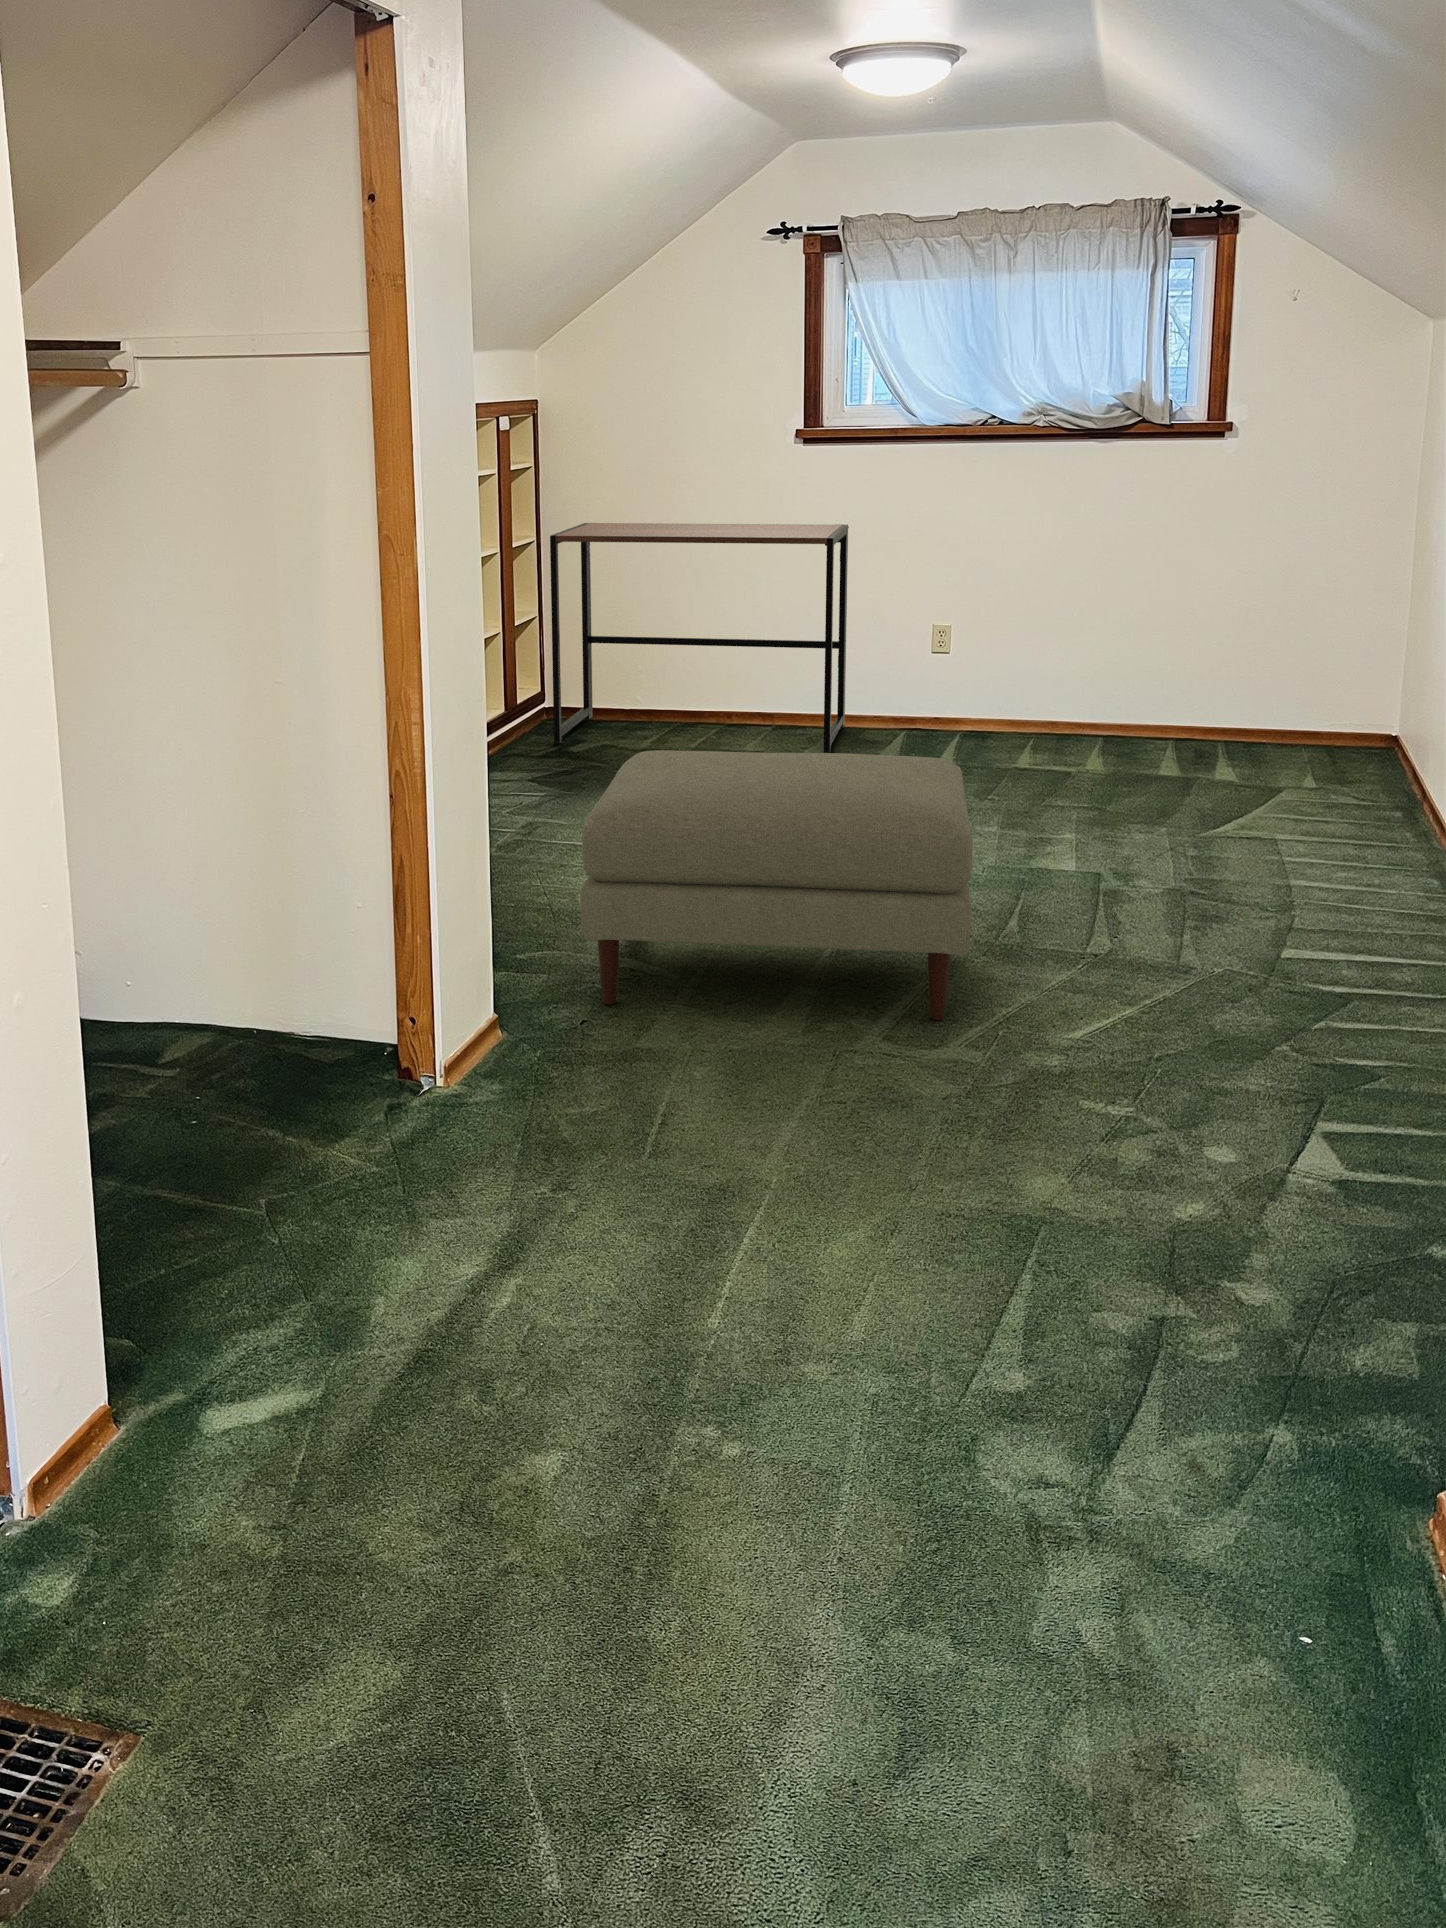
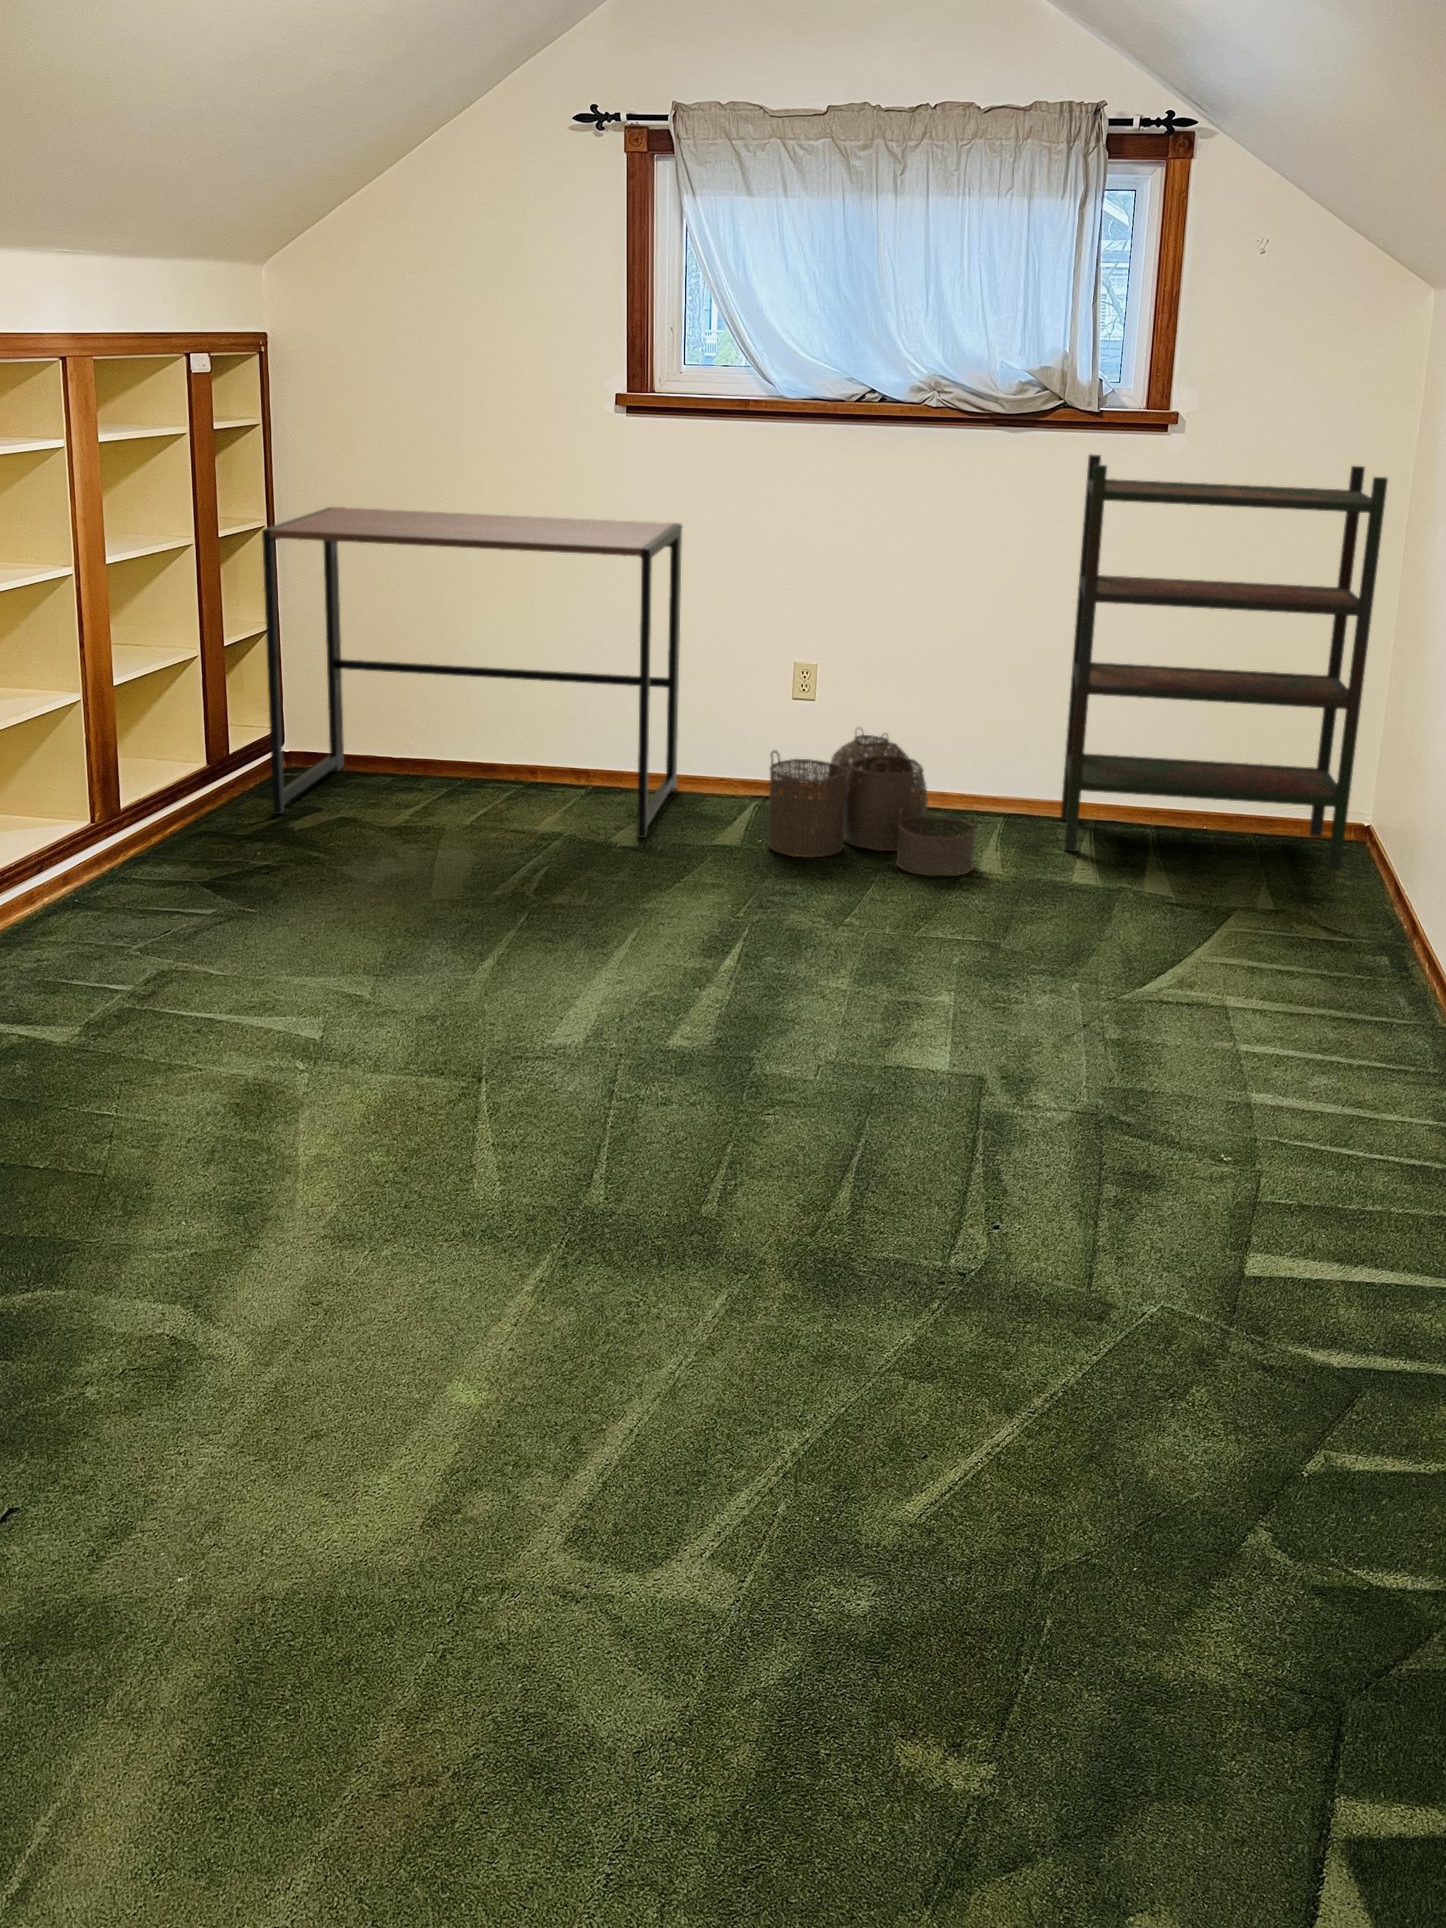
bookshelf: none [1146,458,1397,766] -> present [1061,455,1388,869]
woven basket: none [922,673,1083,772] -> present [768,734,977,876]
ottoman: present [581,750,973,1020] -> none [71,934,764,1446]

